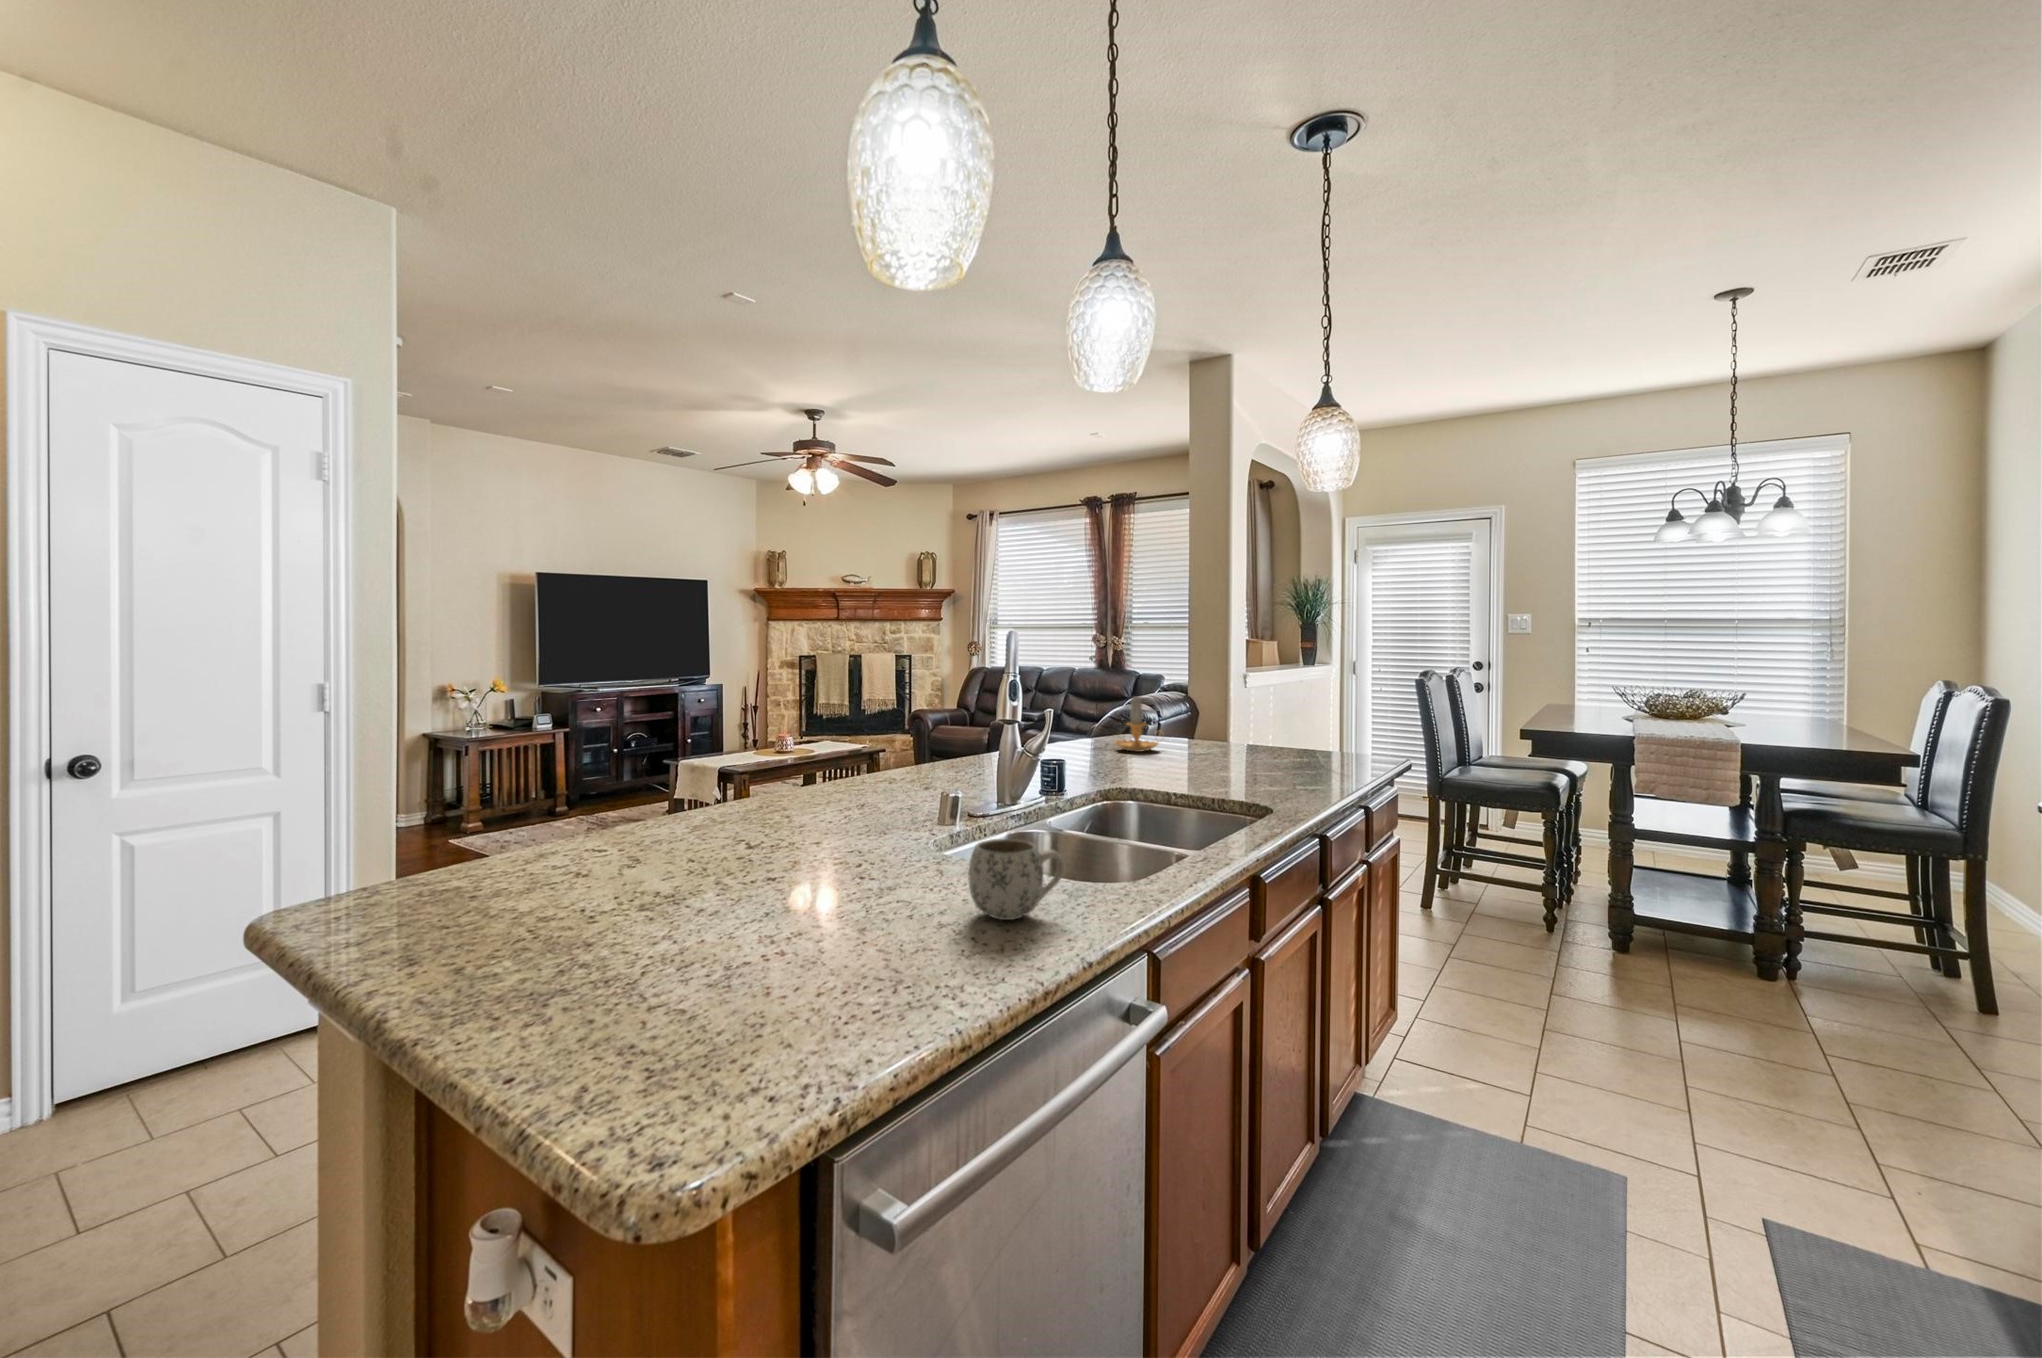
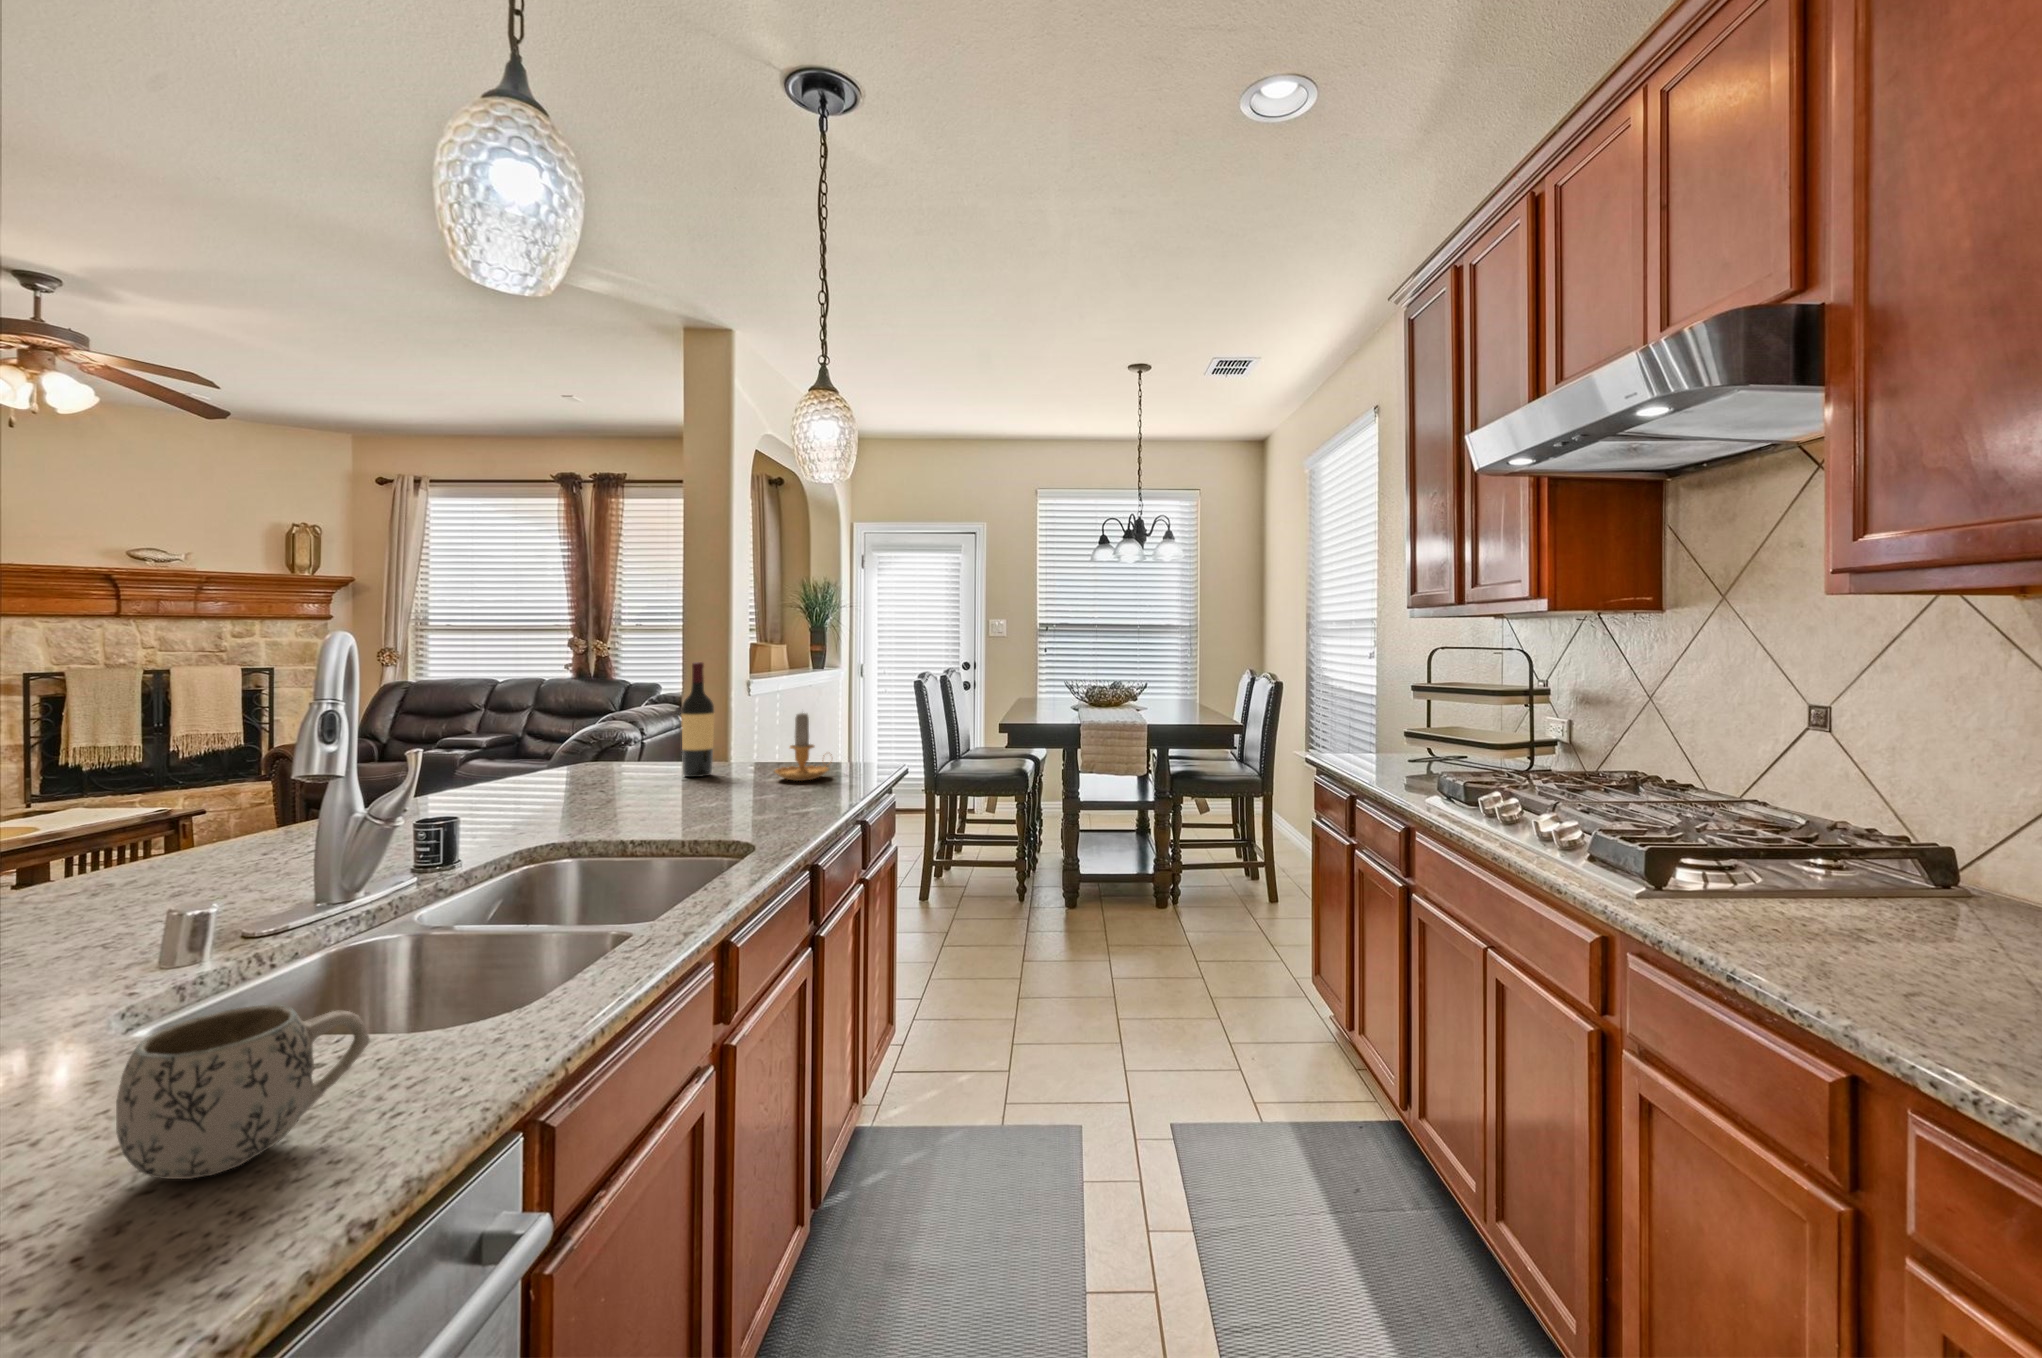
wine bottle: none [1202,657,1229,754] -> present [681,662,714,777]
candle: present [1115,697,1158,752] -> present [775,713,832,781]

